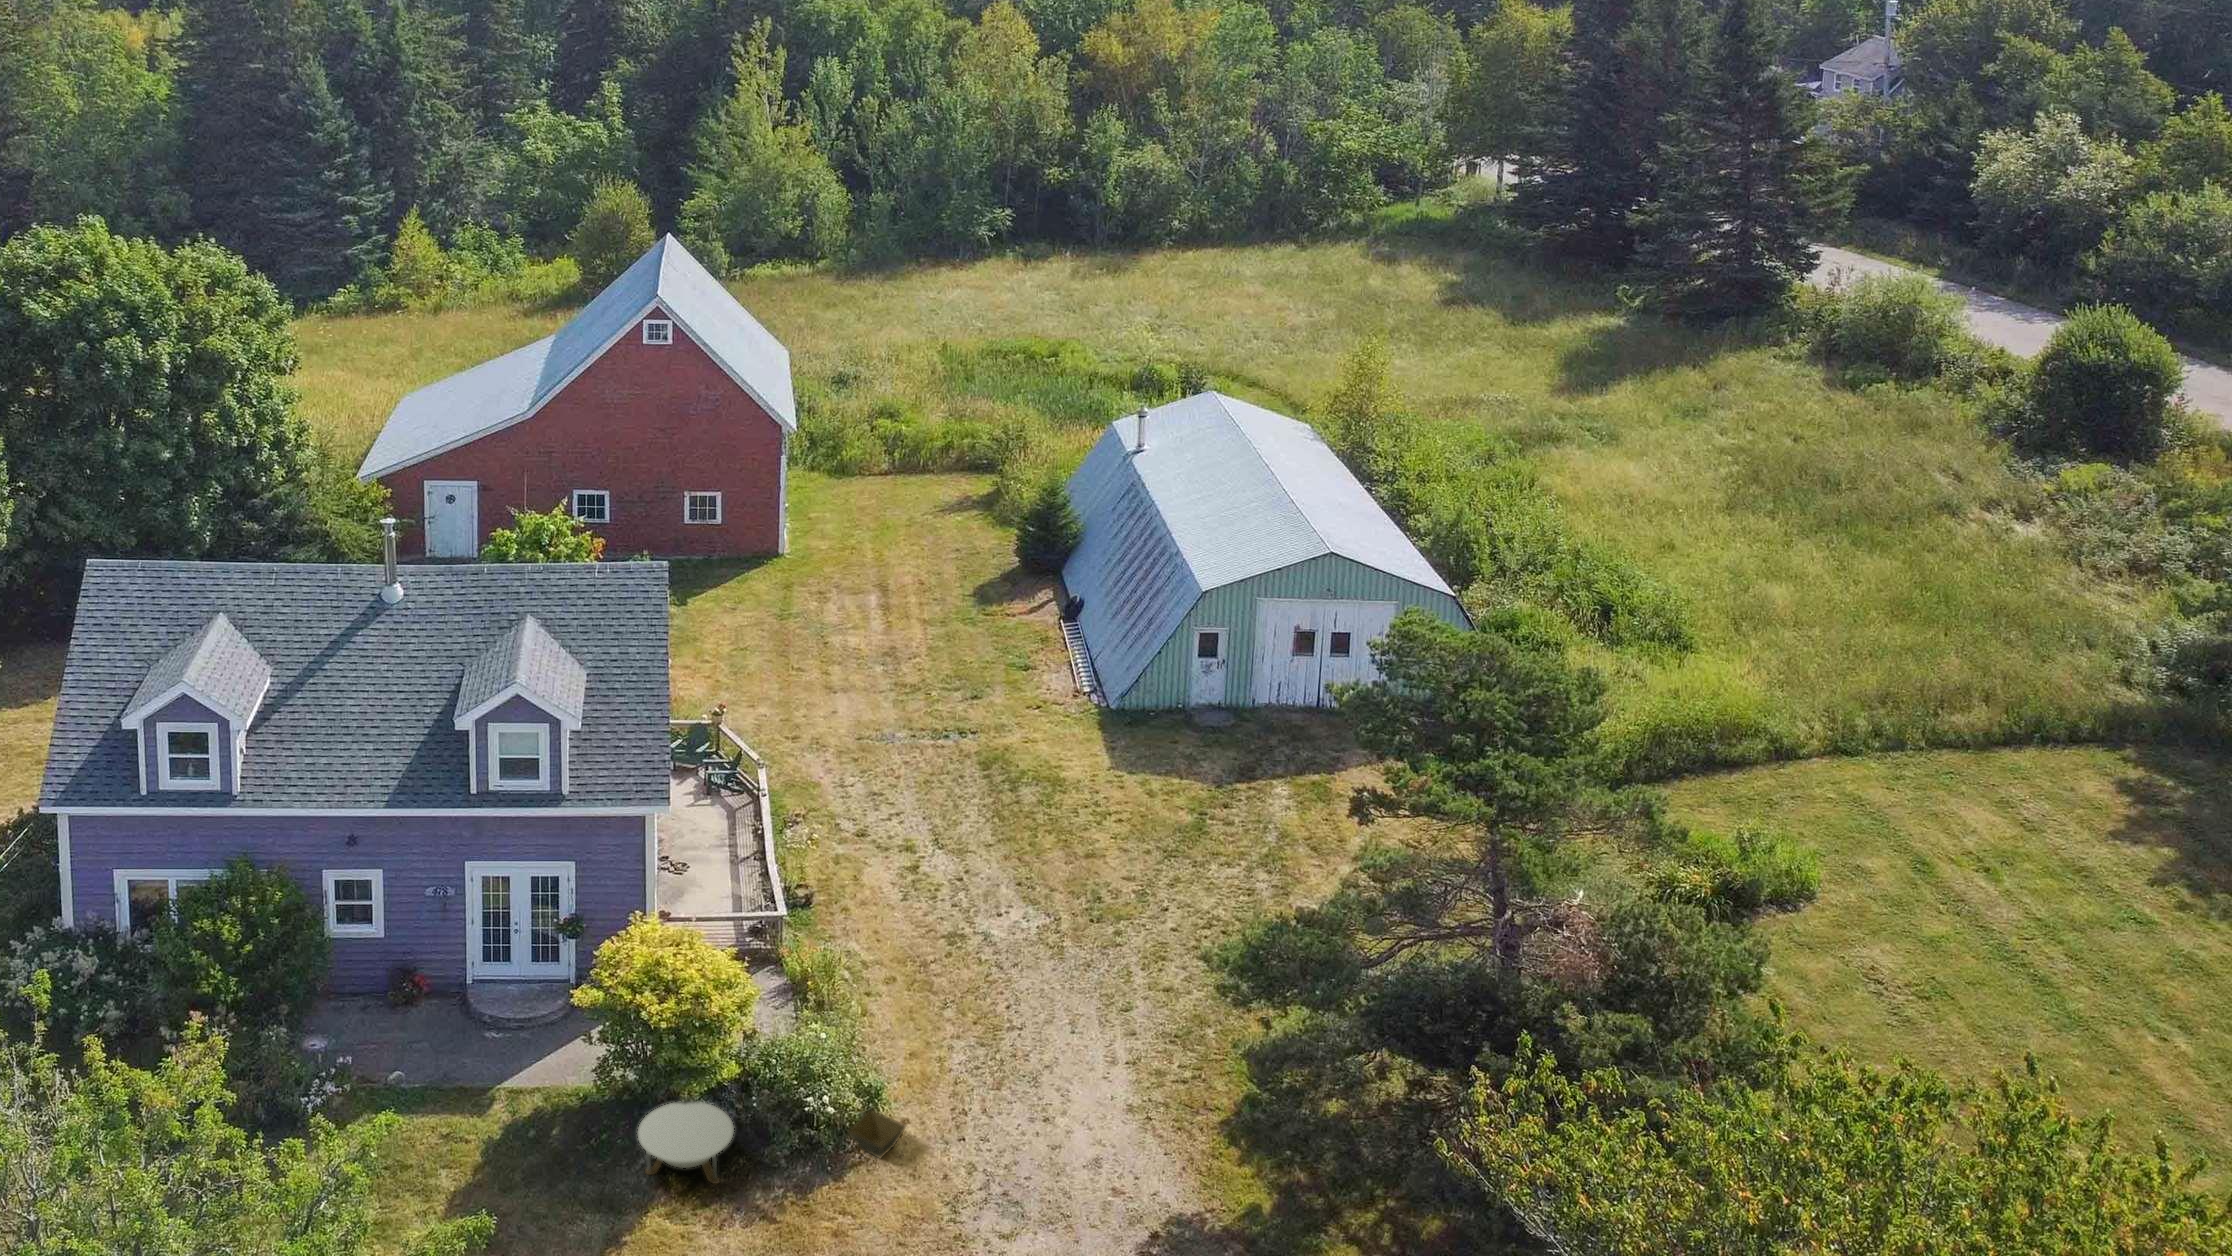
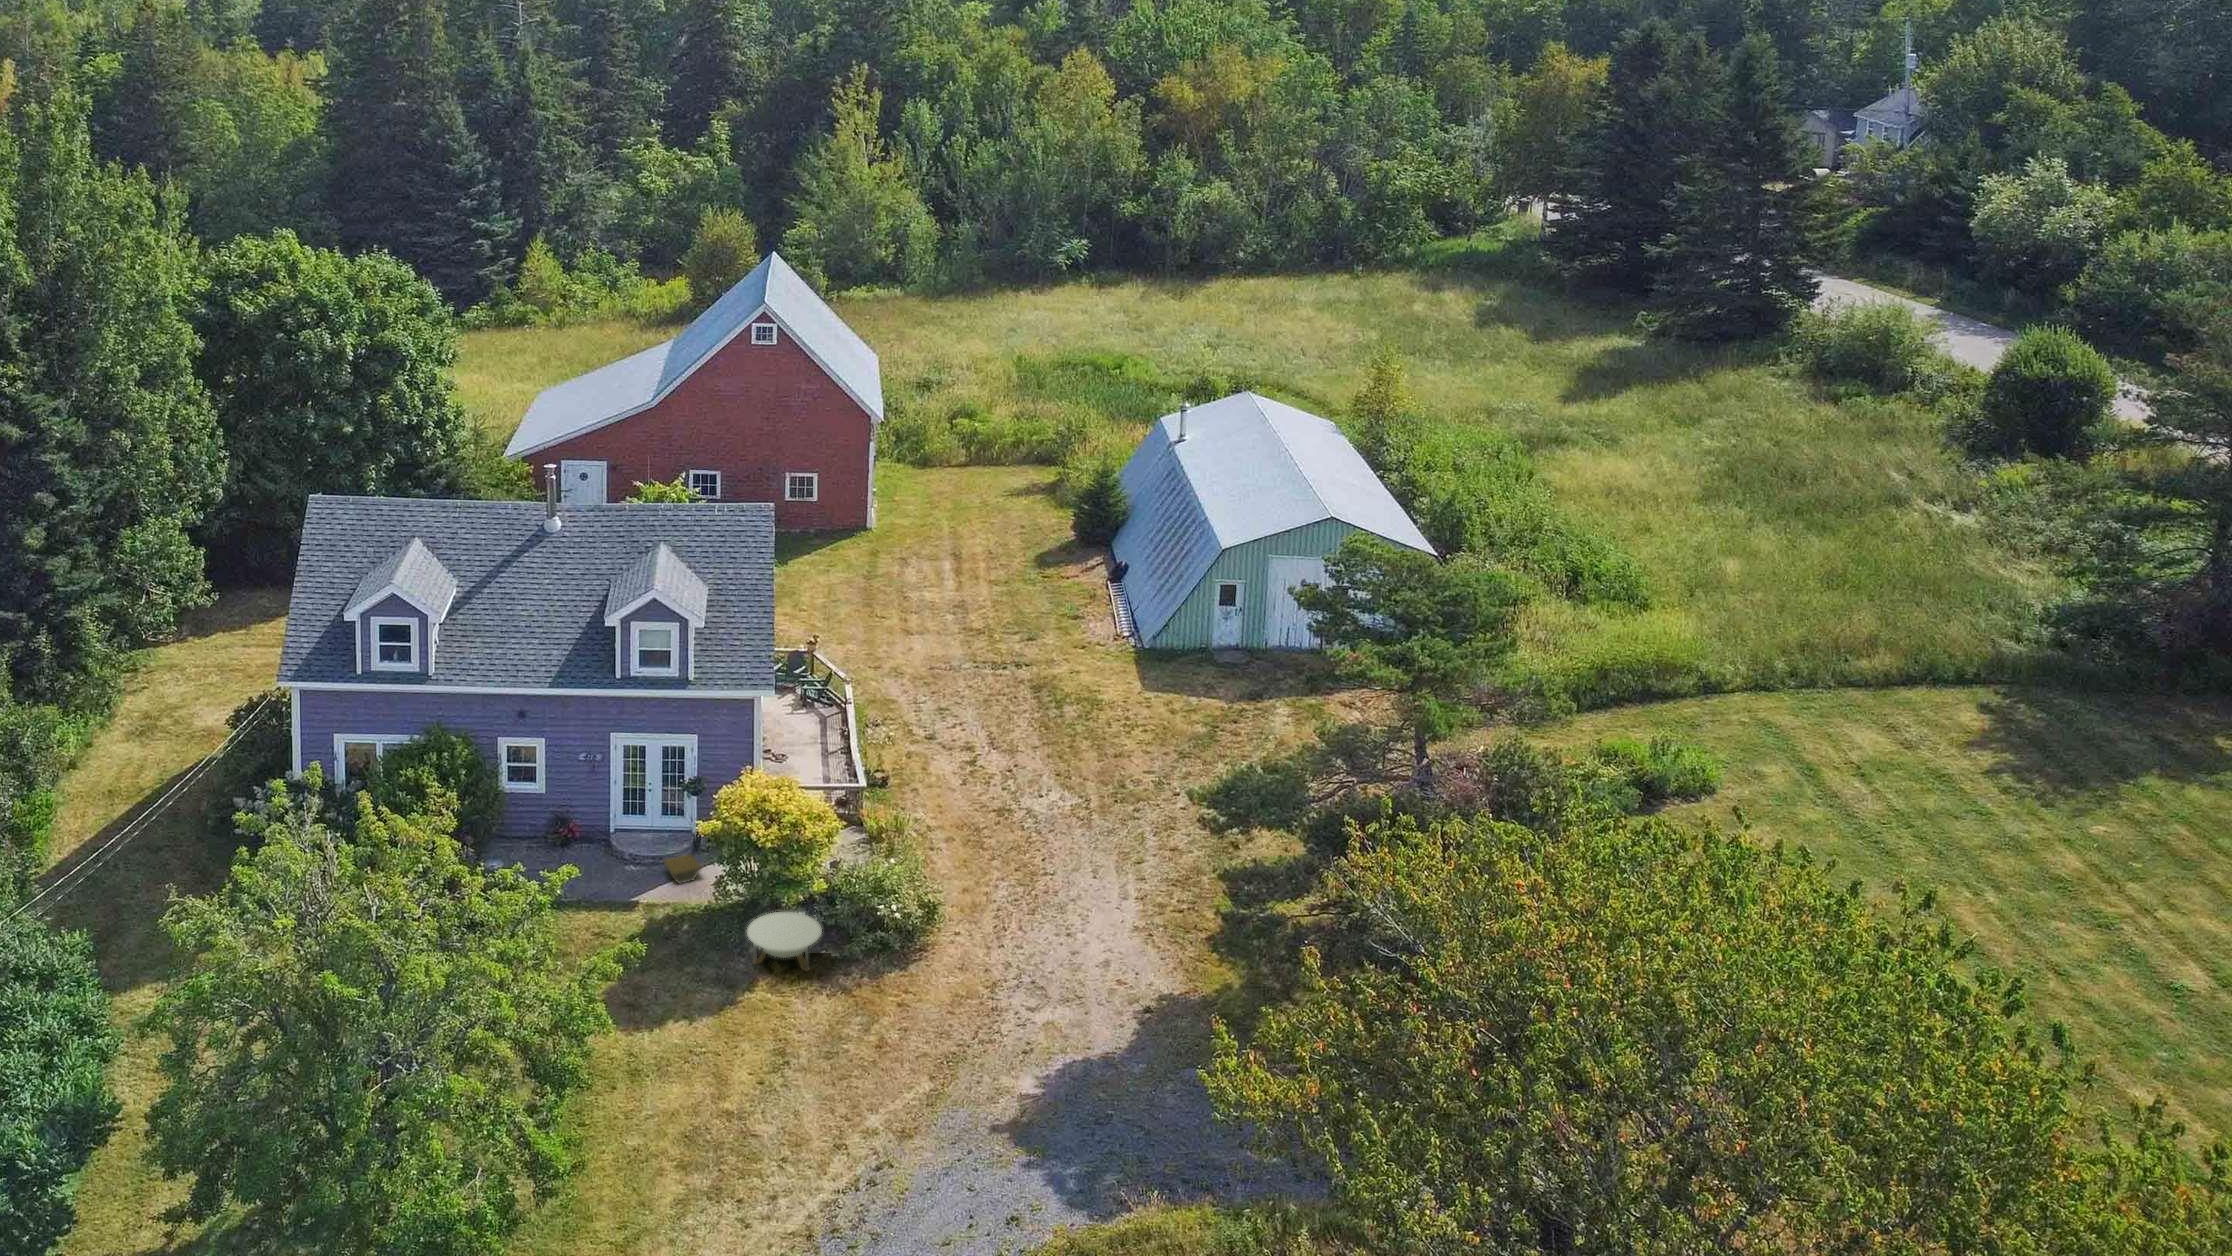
basket: present [848,1111,906,1158] -> present [664,854,702,884]

